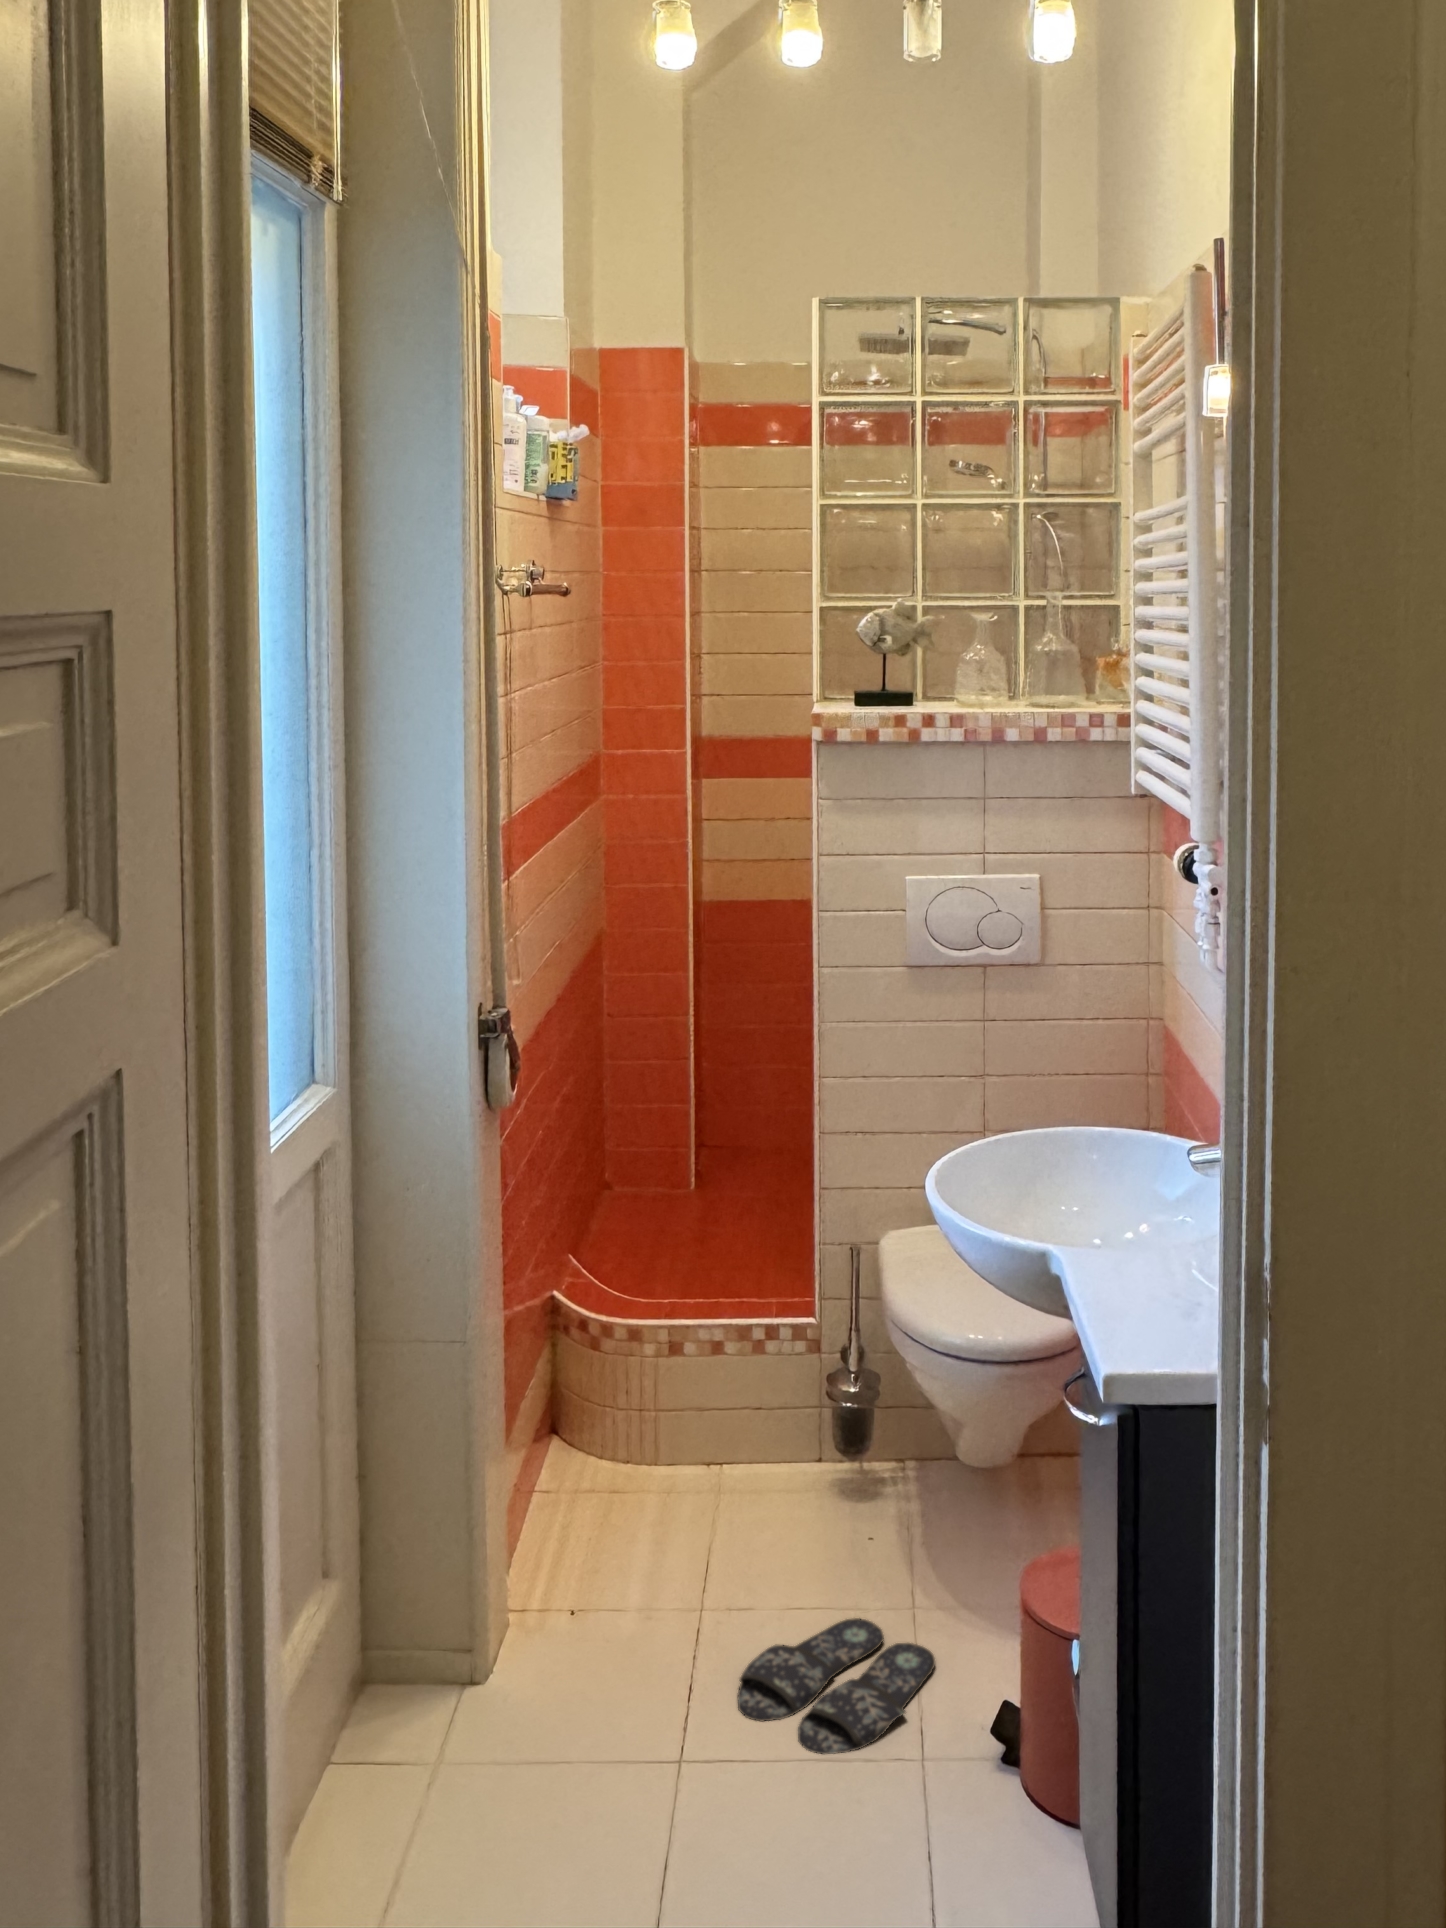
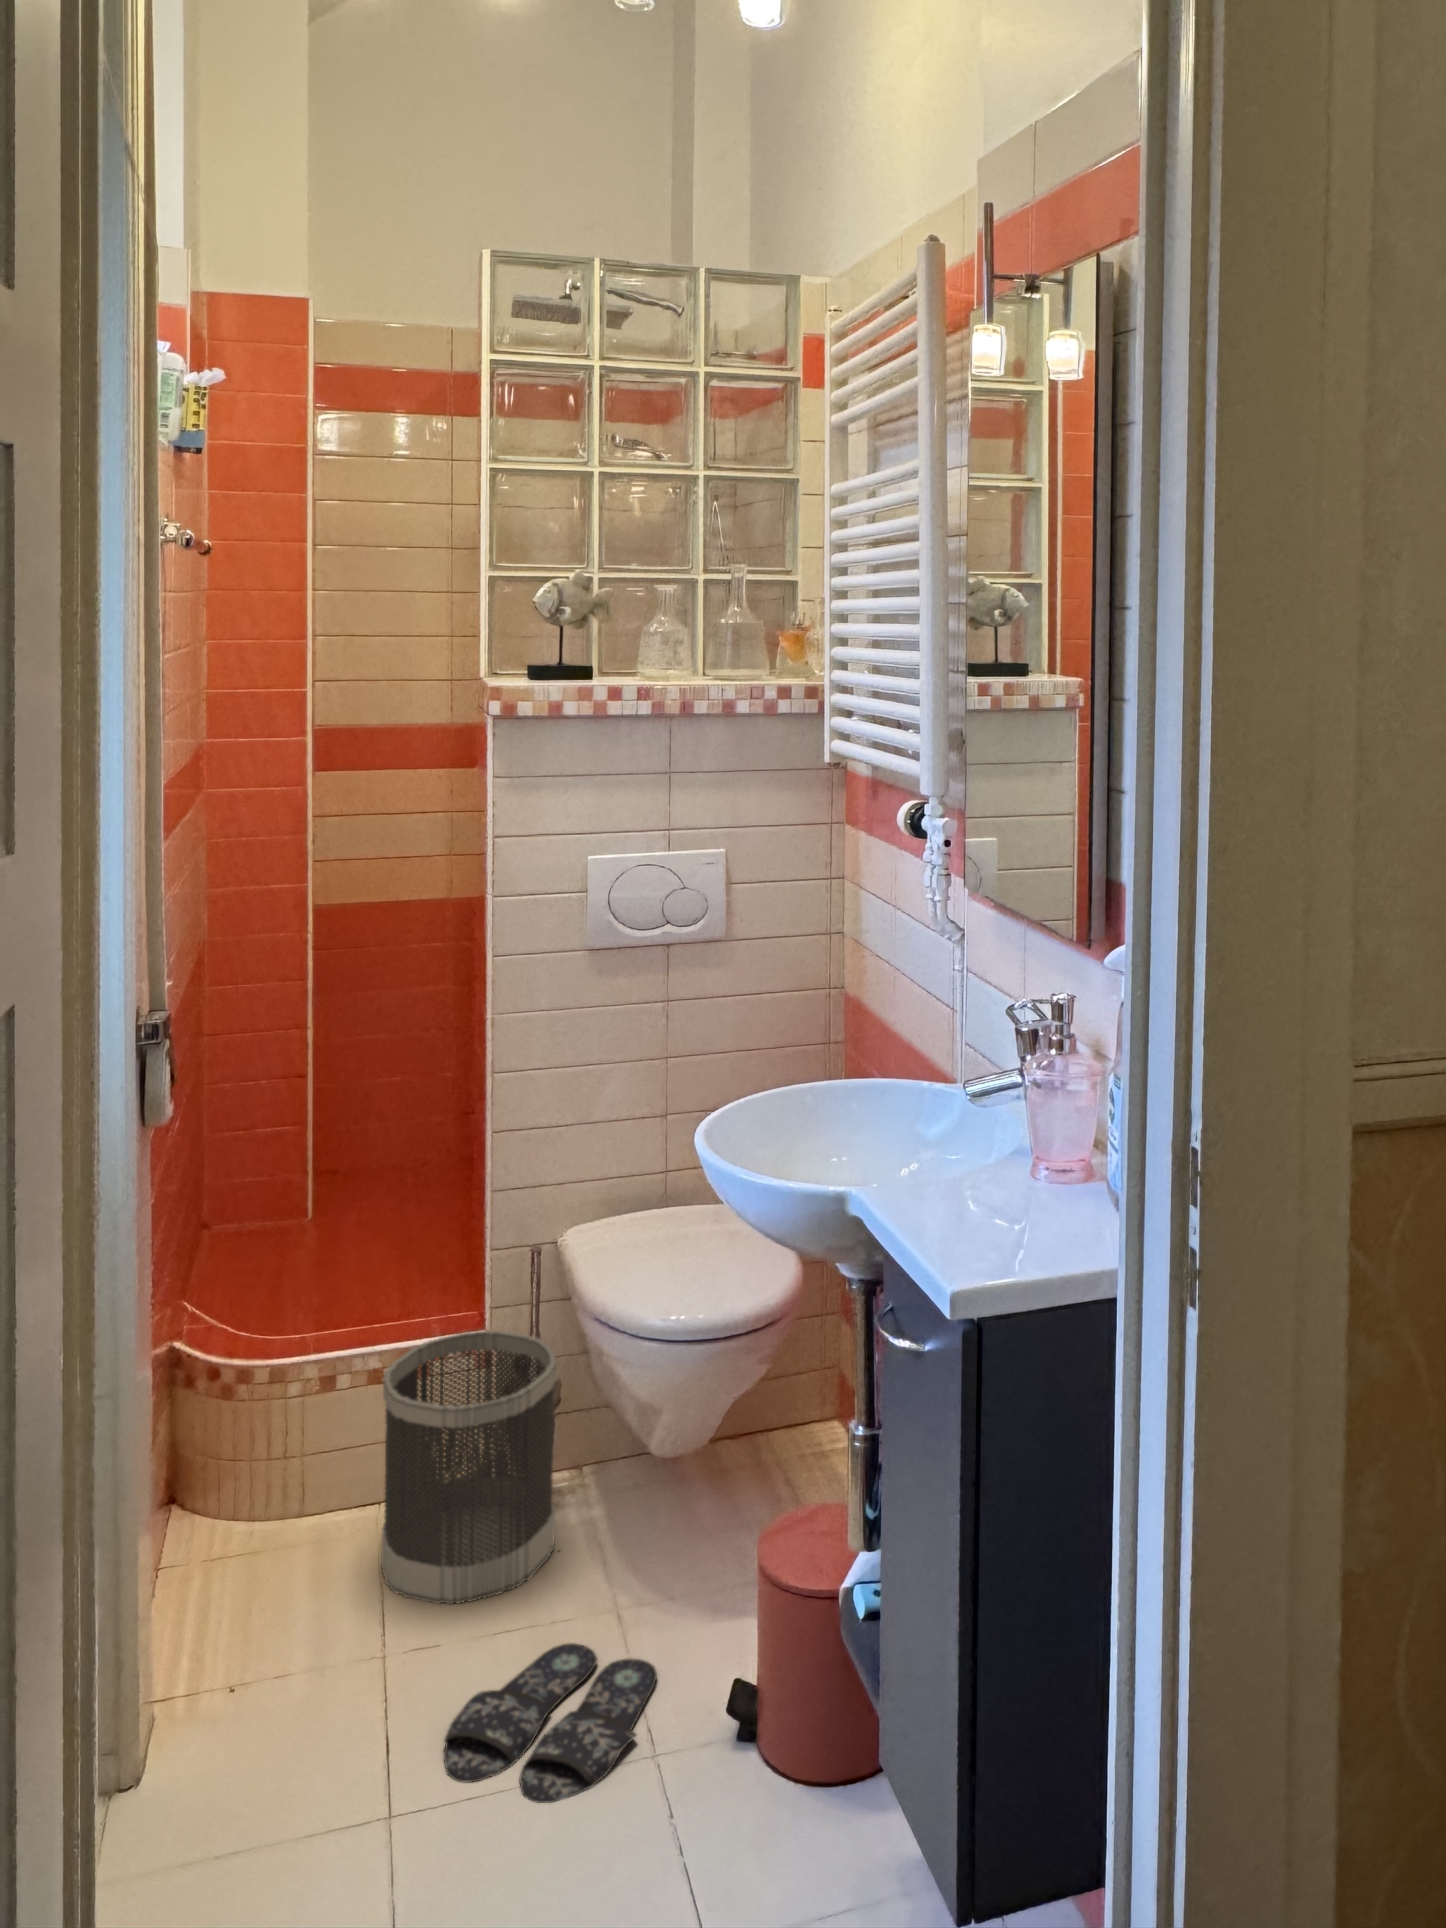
wastebasket: none [713,1317,866,1567] -> present [381,1330,557,1604]

